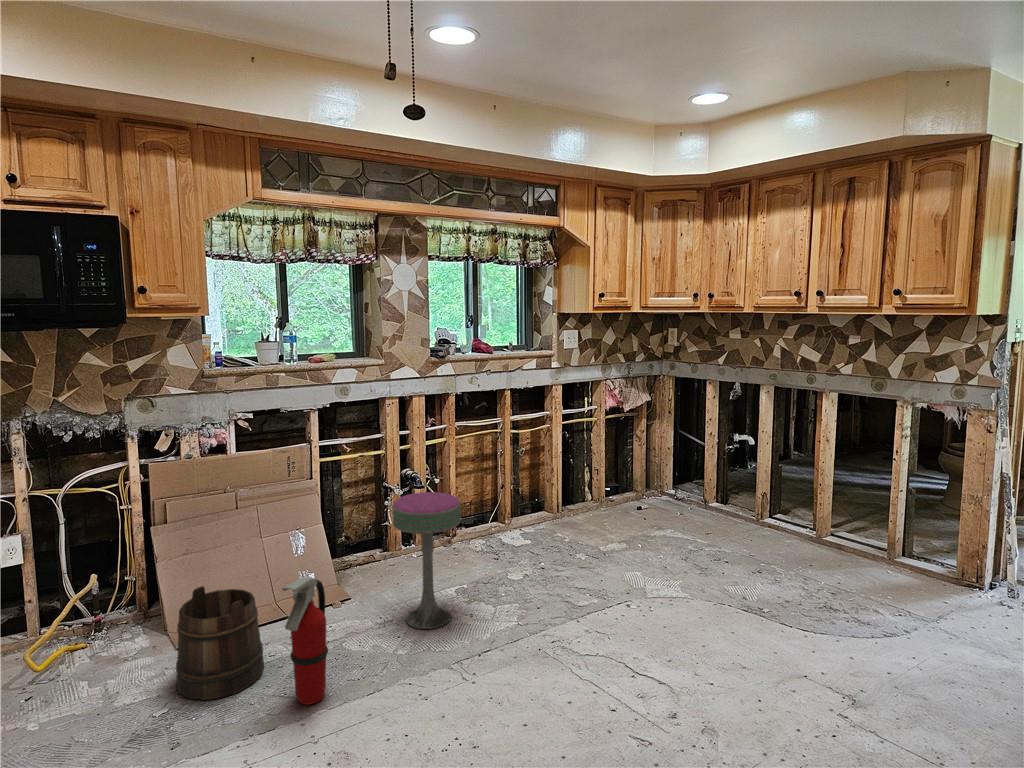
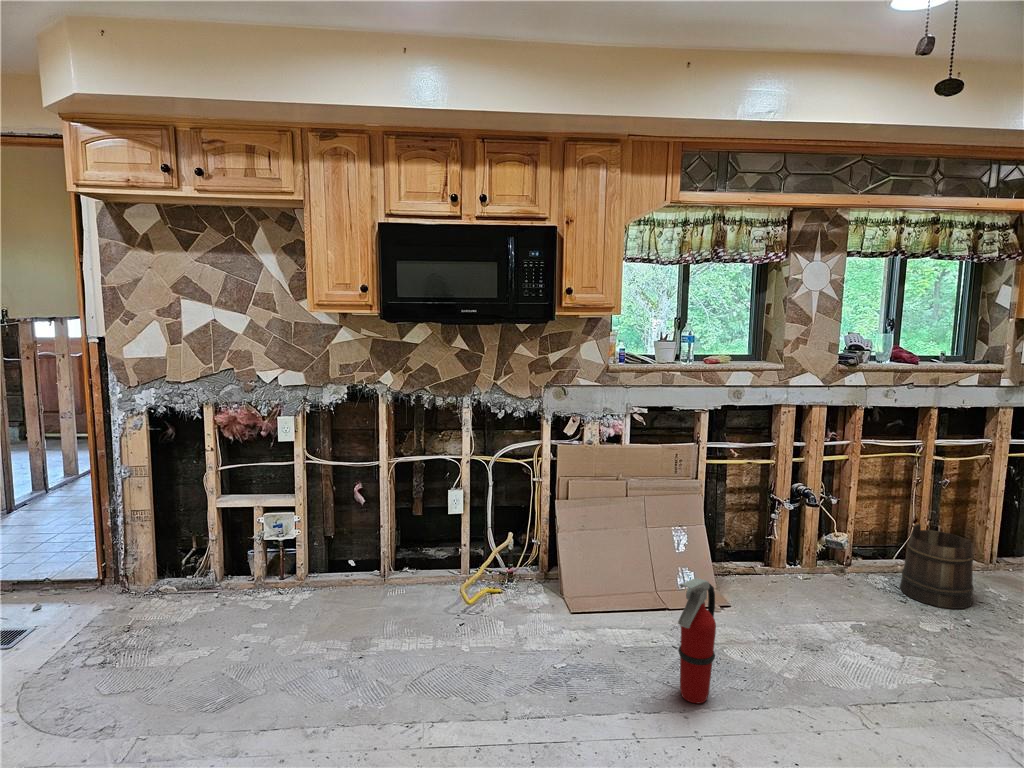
bar stool: present [392,492,461,629] -> none [787,514,871,666]
bucket: present [176,586,264,700] -> present [900,524,974,609]

